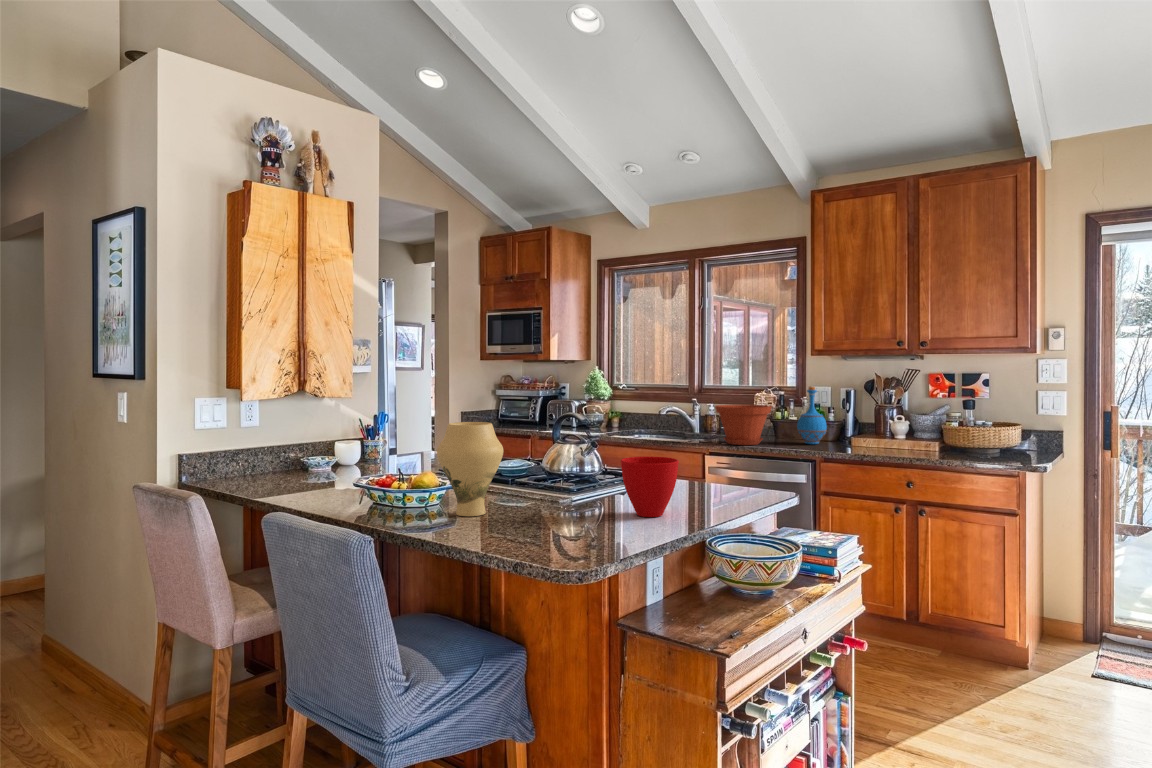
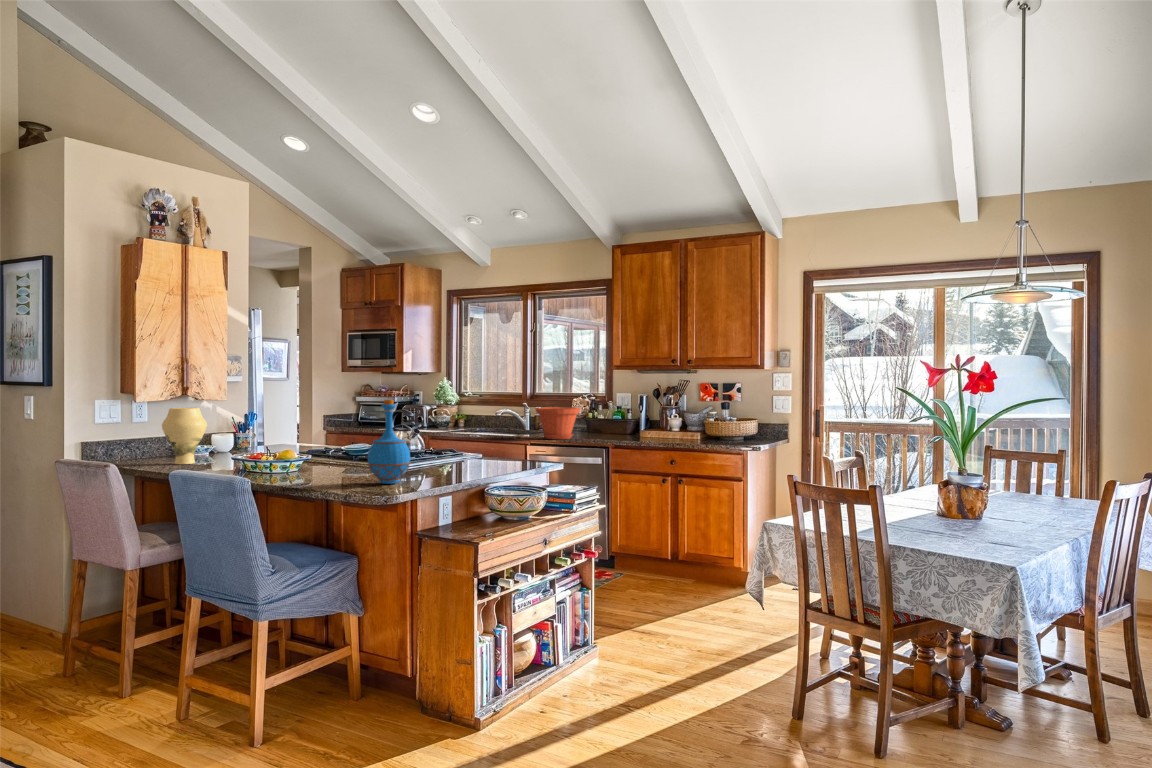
bottle: present [797,387,827,444] -> present [368,400,410,484]
vase: present [437,422,503,516] -> present [162,408,207,464]
cup: present [621,456,679,517] -> none [427,433,466,473]

